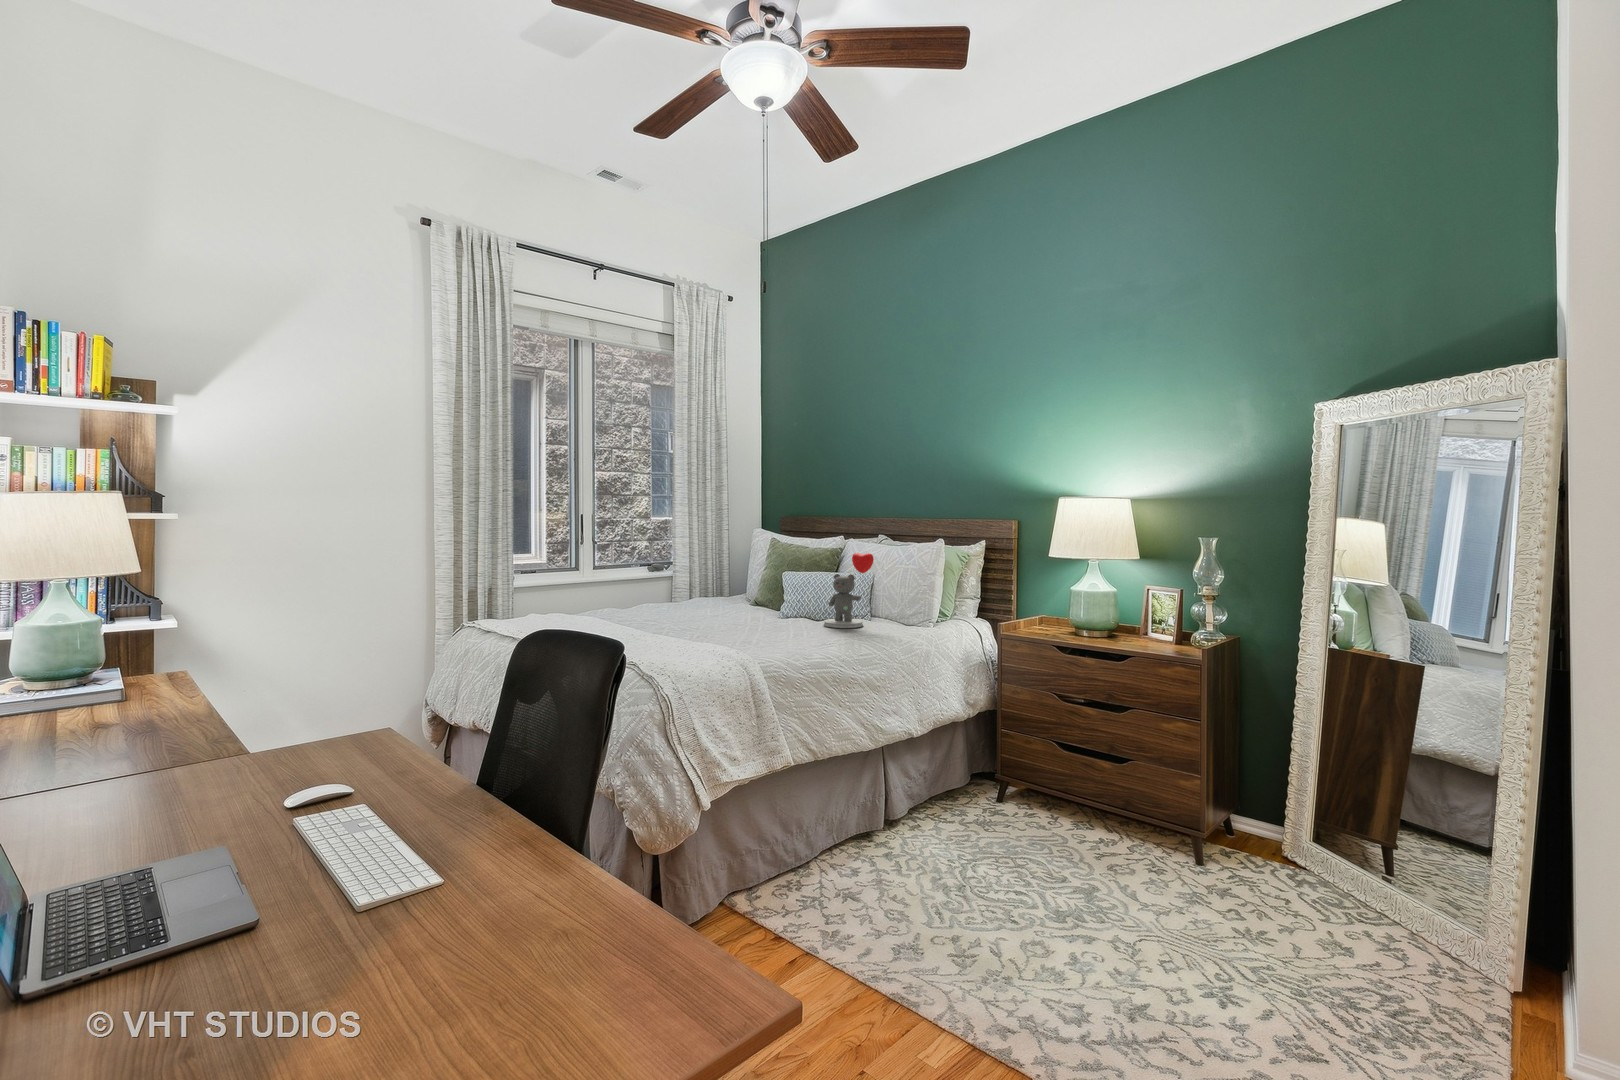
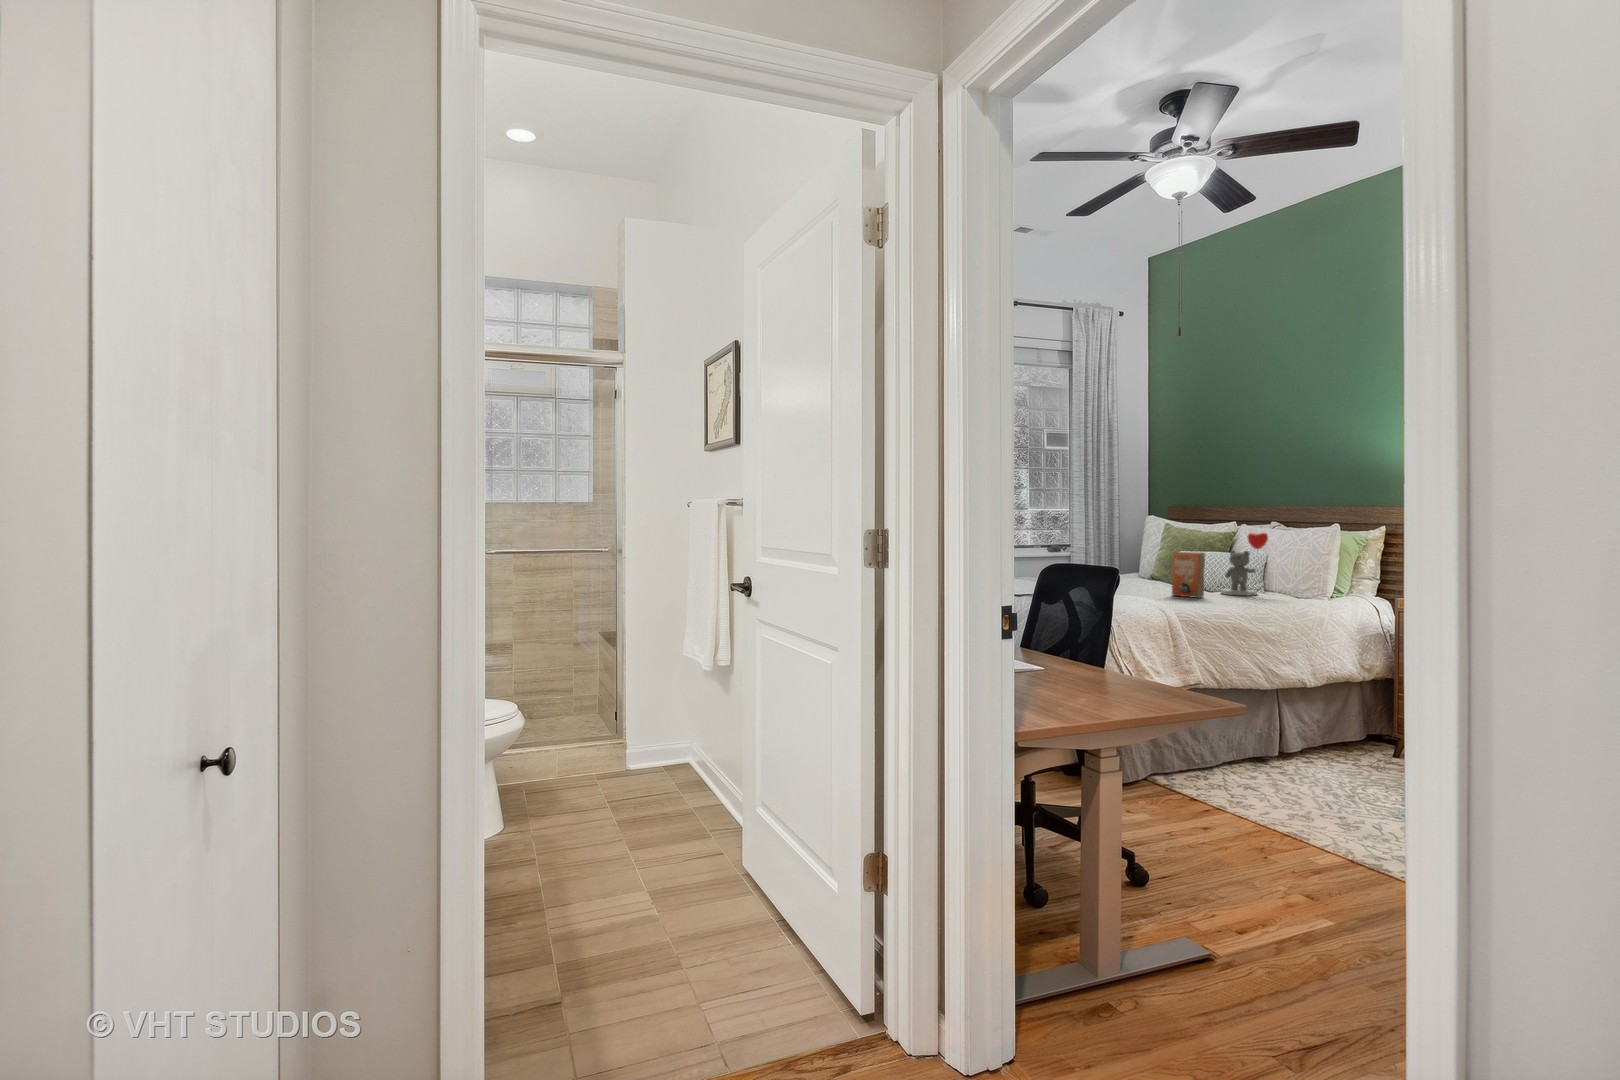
paperback book: none [737,579,829,642] -> present [1172,552,1205,598]

